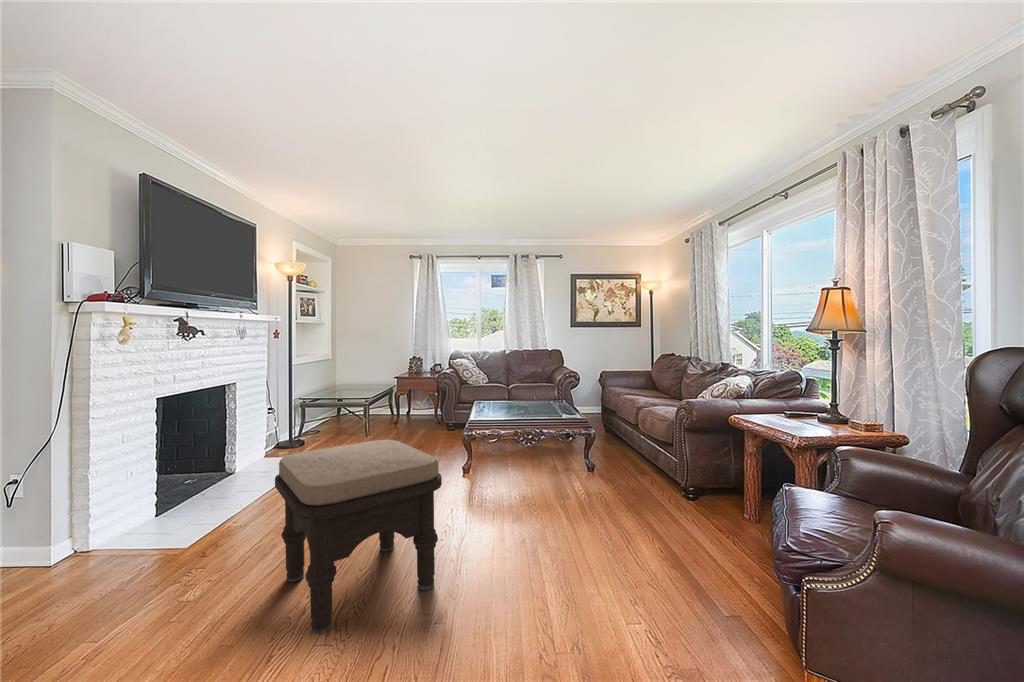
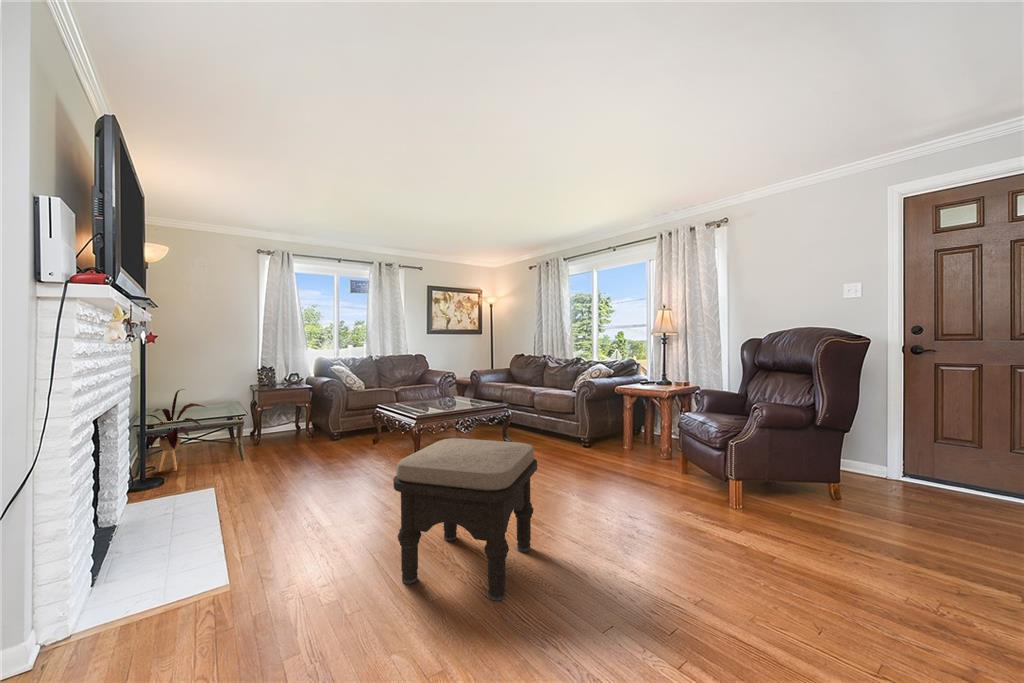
house plant: none [301,373,348,437] -> present [146,389,205,472]

